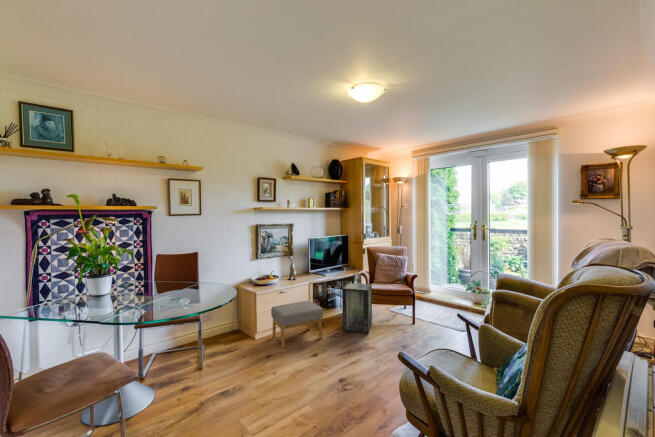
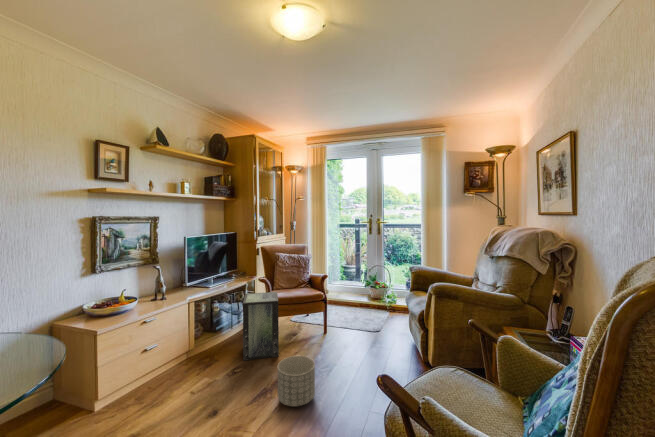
footstool: present [271,301,323,348] -> none [126,328,218,418]
planter: none [355,330,383,364] -> present [278,356,315,406]

